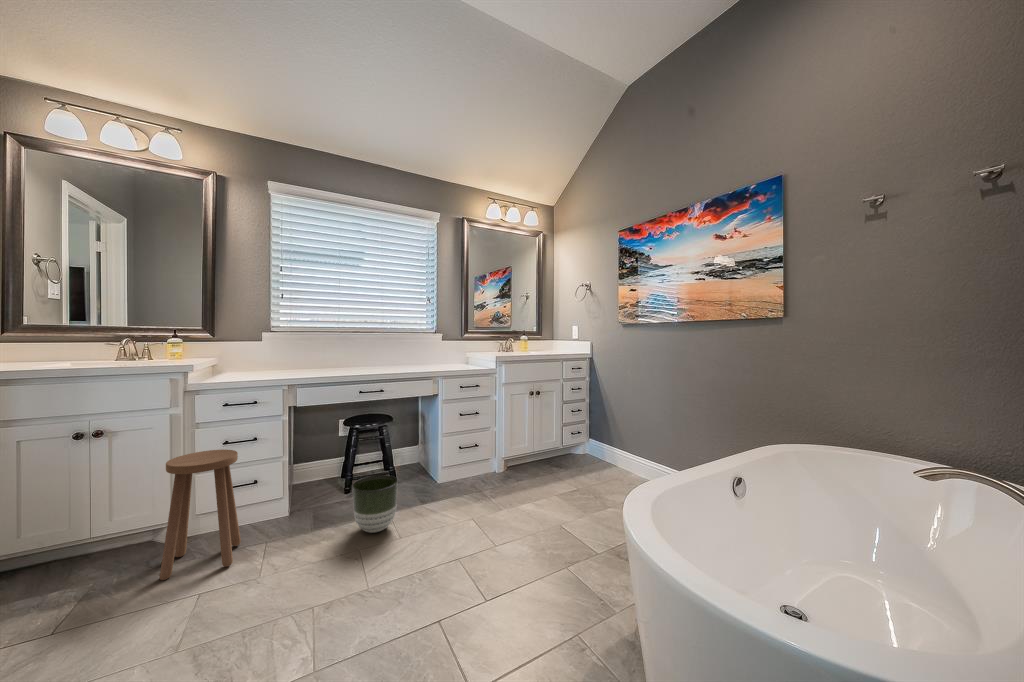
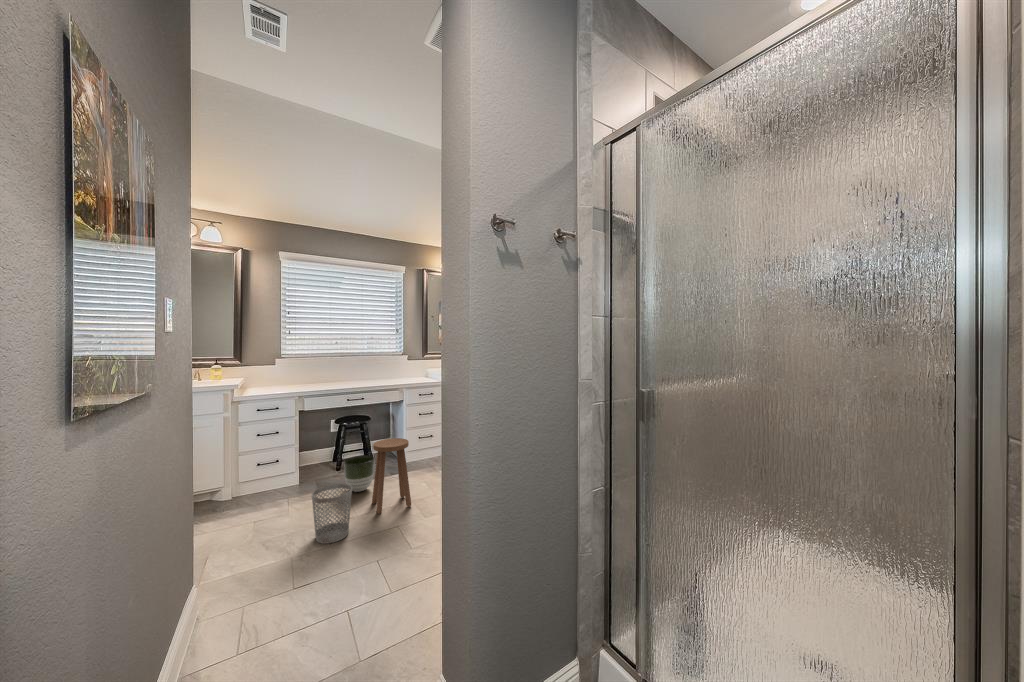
stool: present [160,450,241,580] -> present [372,438,411,514]
wastebasket: none [286,533,359,652] -> present [312,484,352,544]

